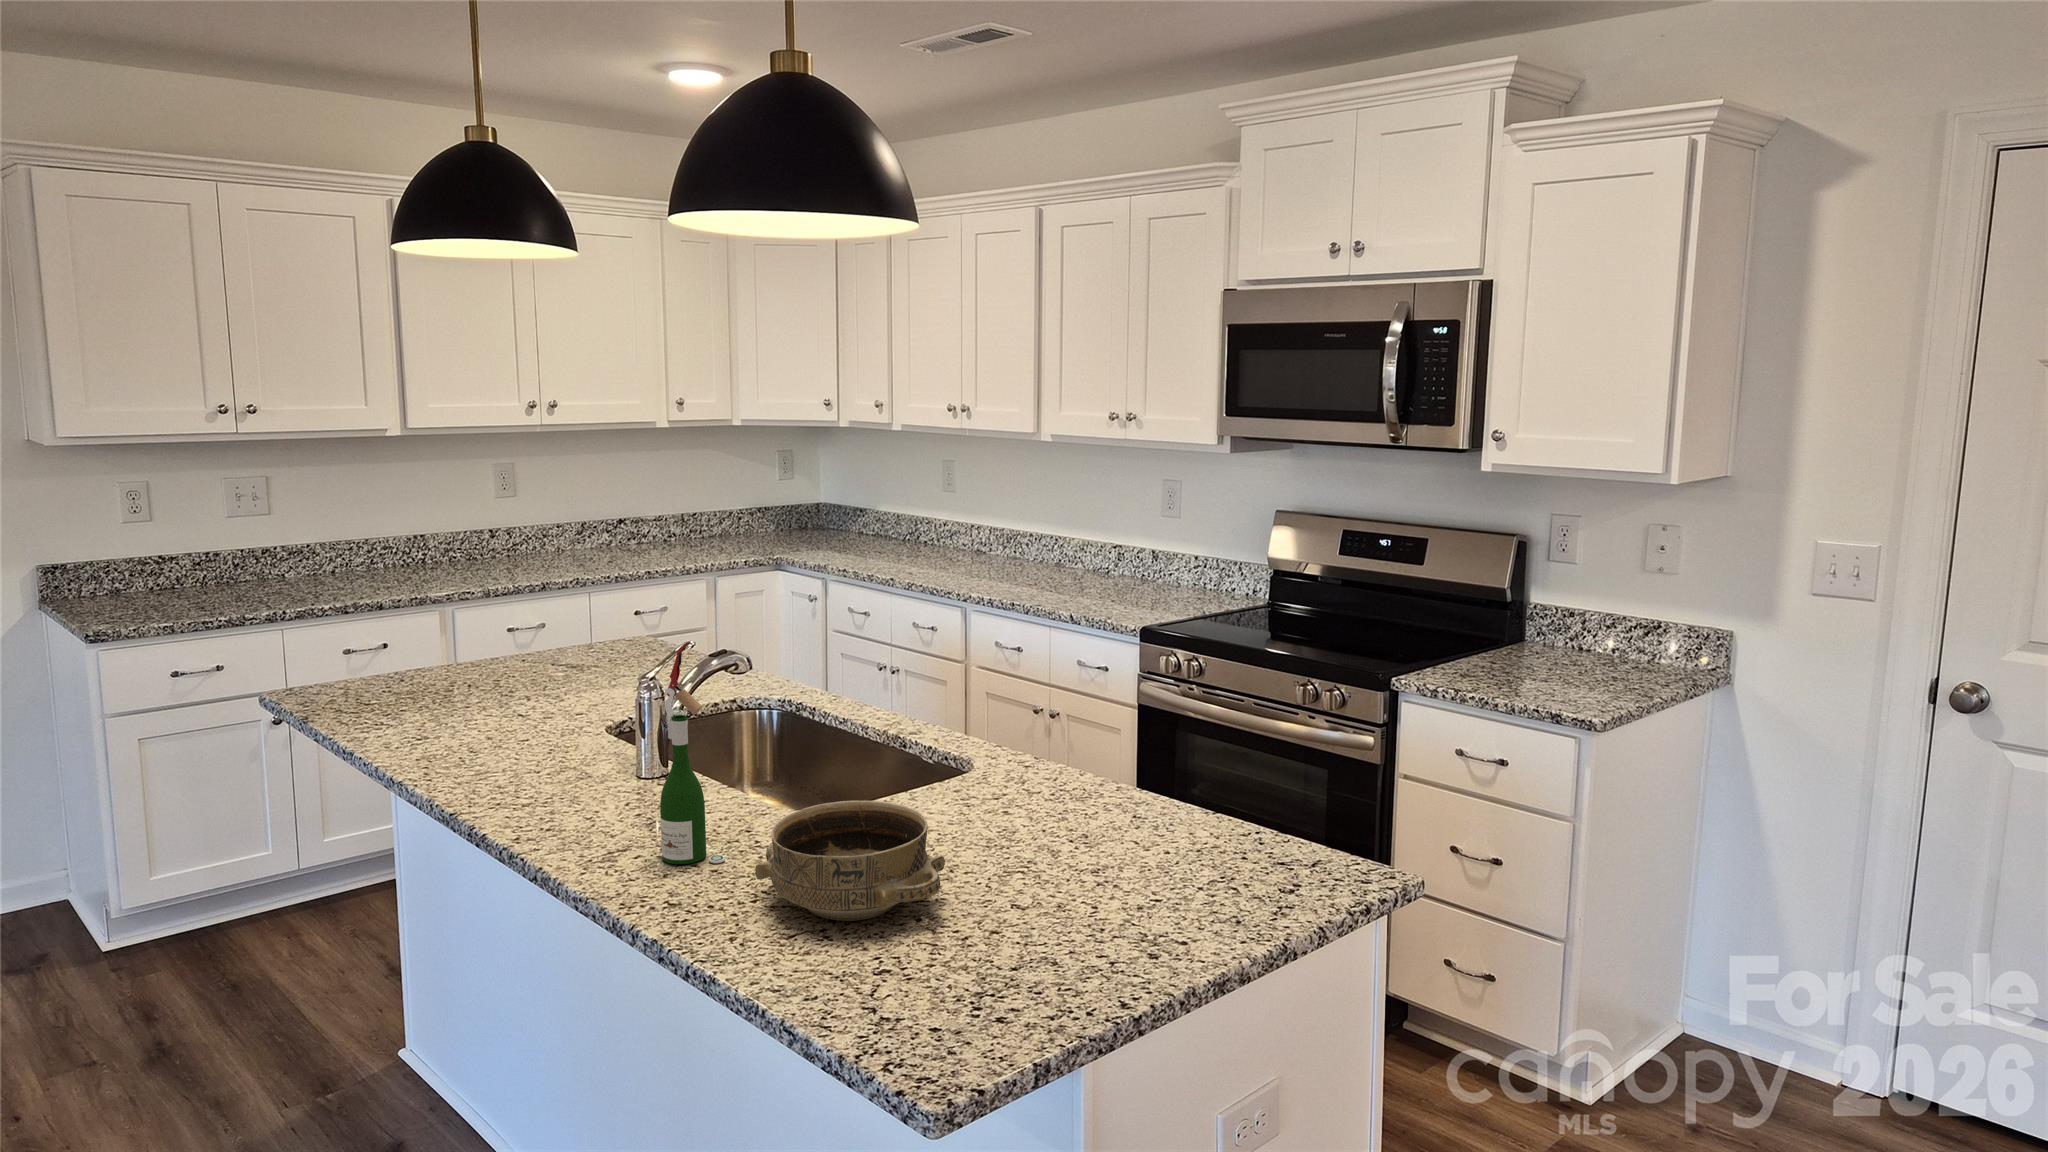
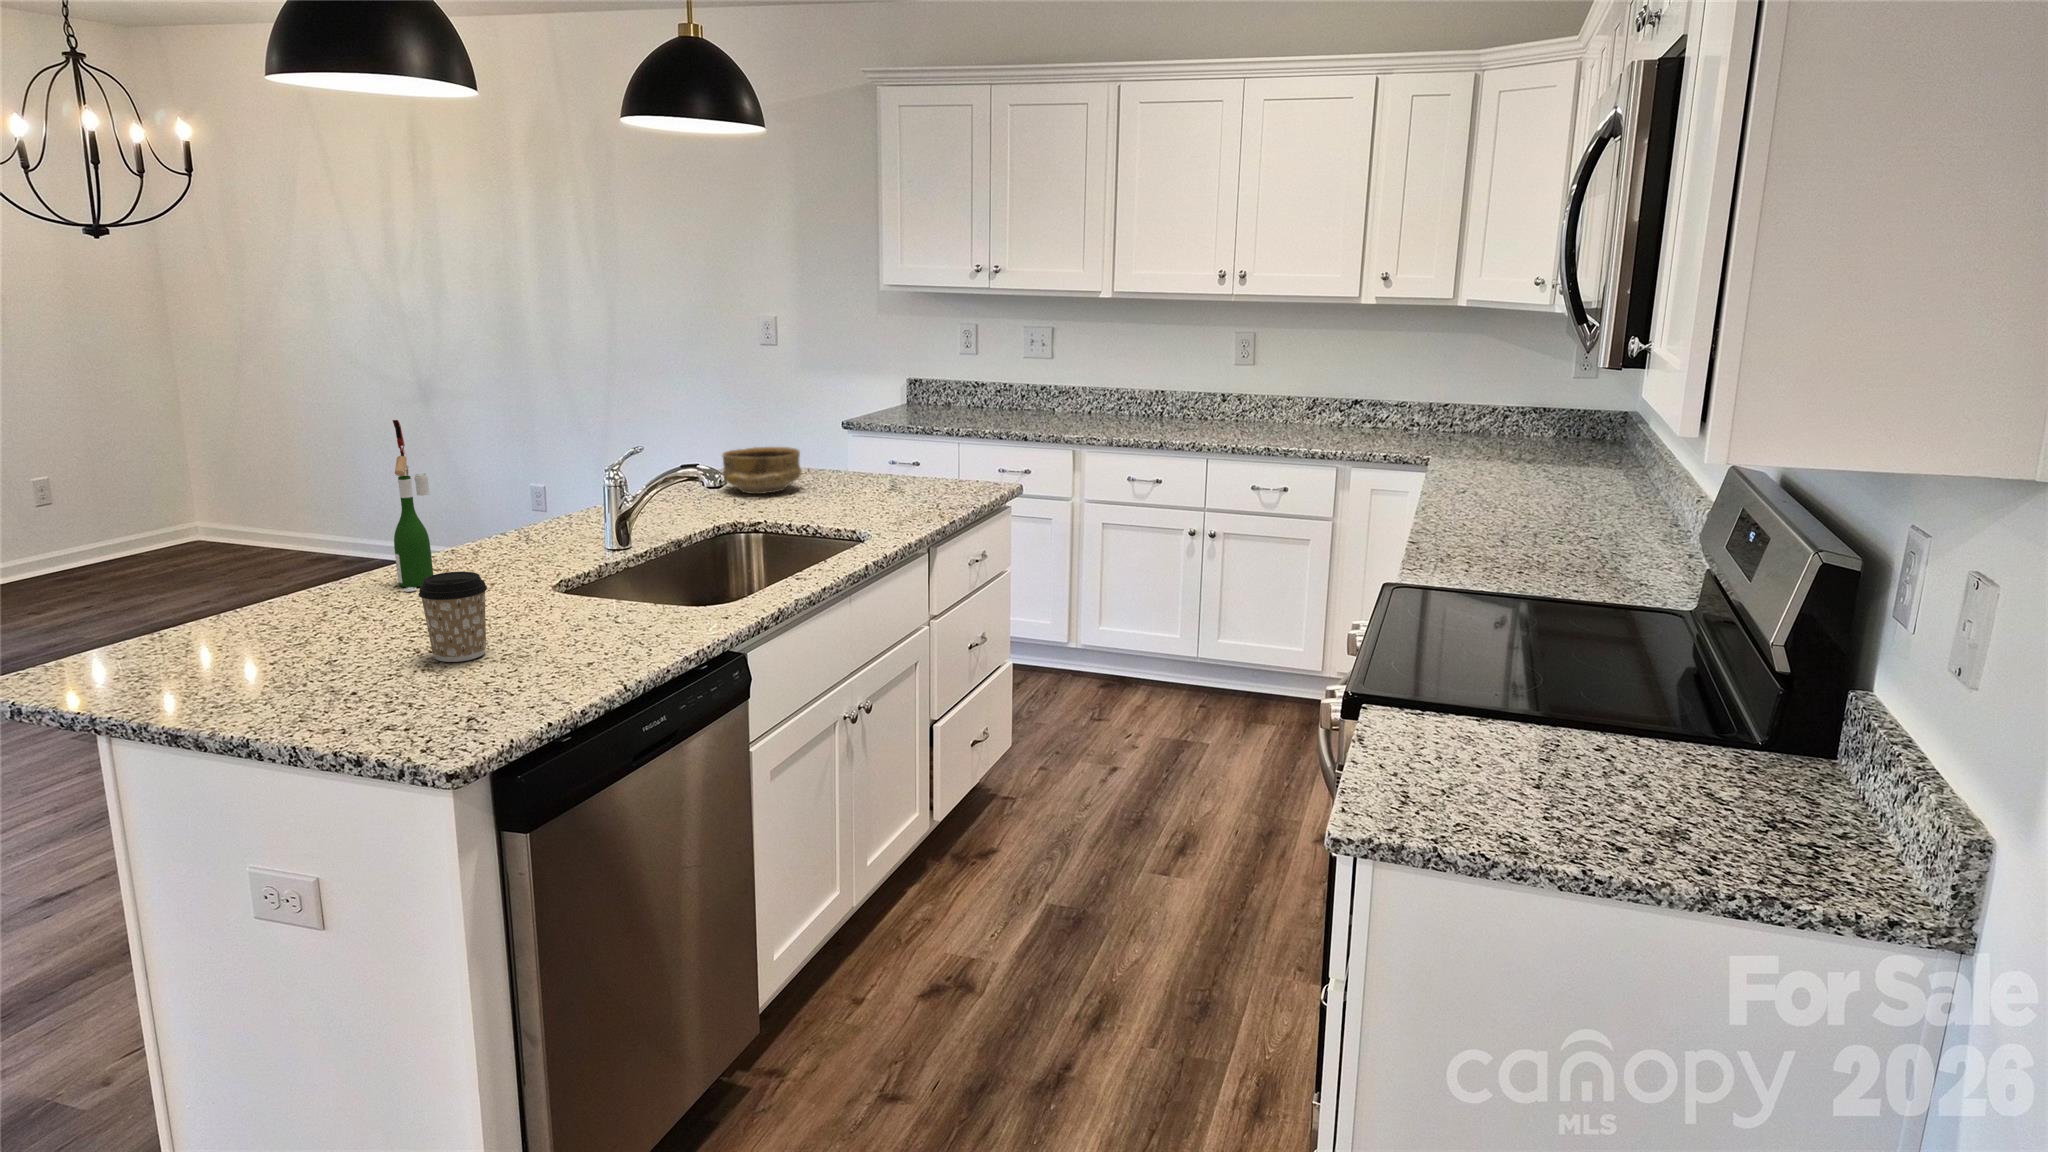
coffee cup: none [1006,758,1074,859] -> present [418,571,487,662]
ceramic bowl: present [755,800,945,921] -> present [722,447,801,494]

